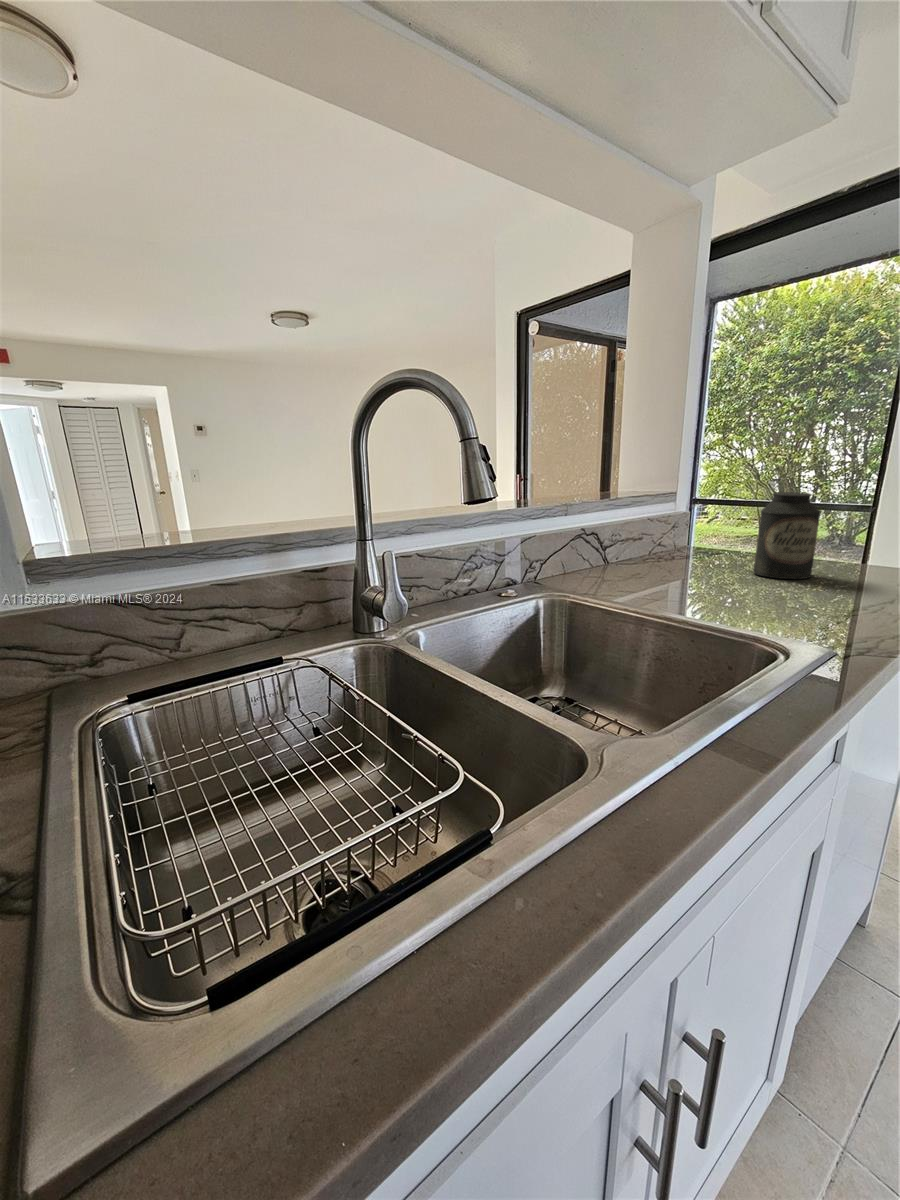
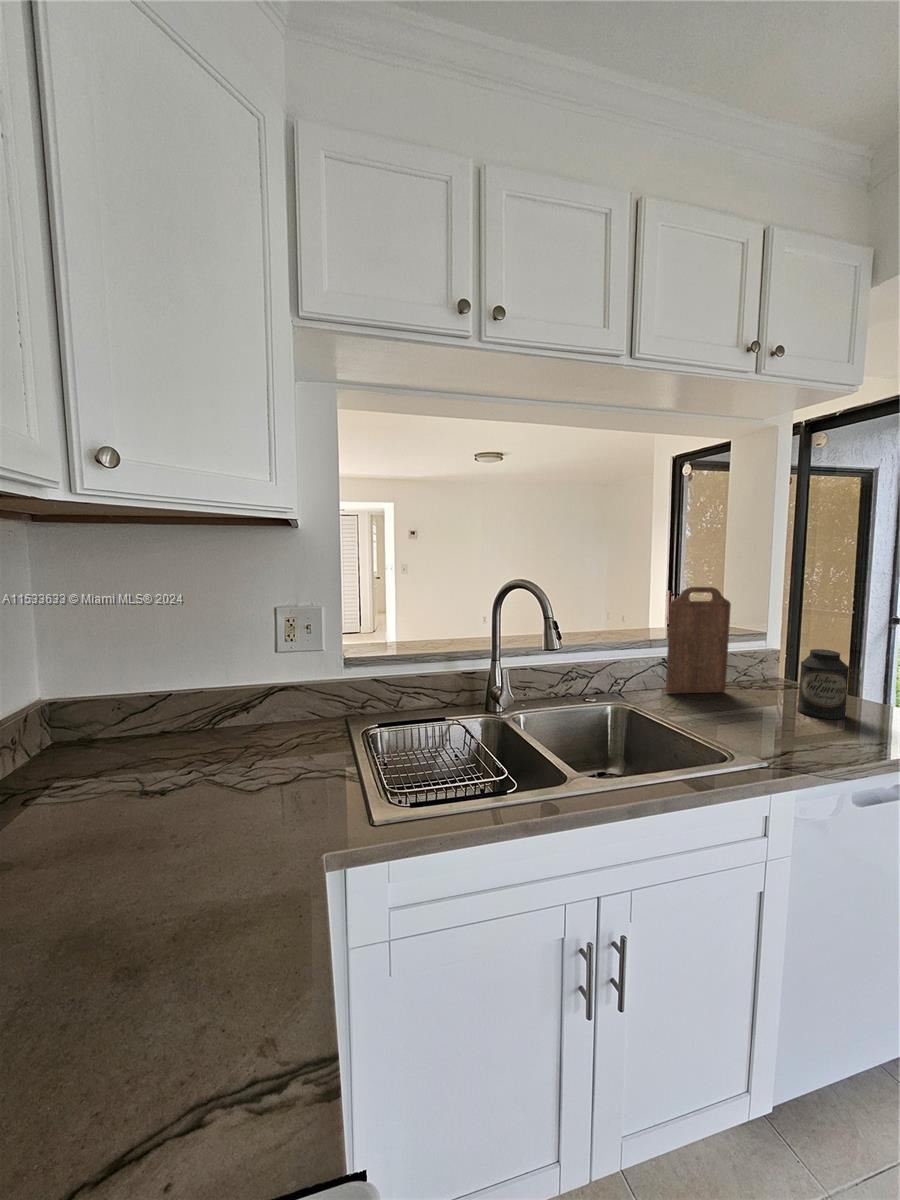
cutting board: none [592,420,665,574] -> present [666,587,731,693]

